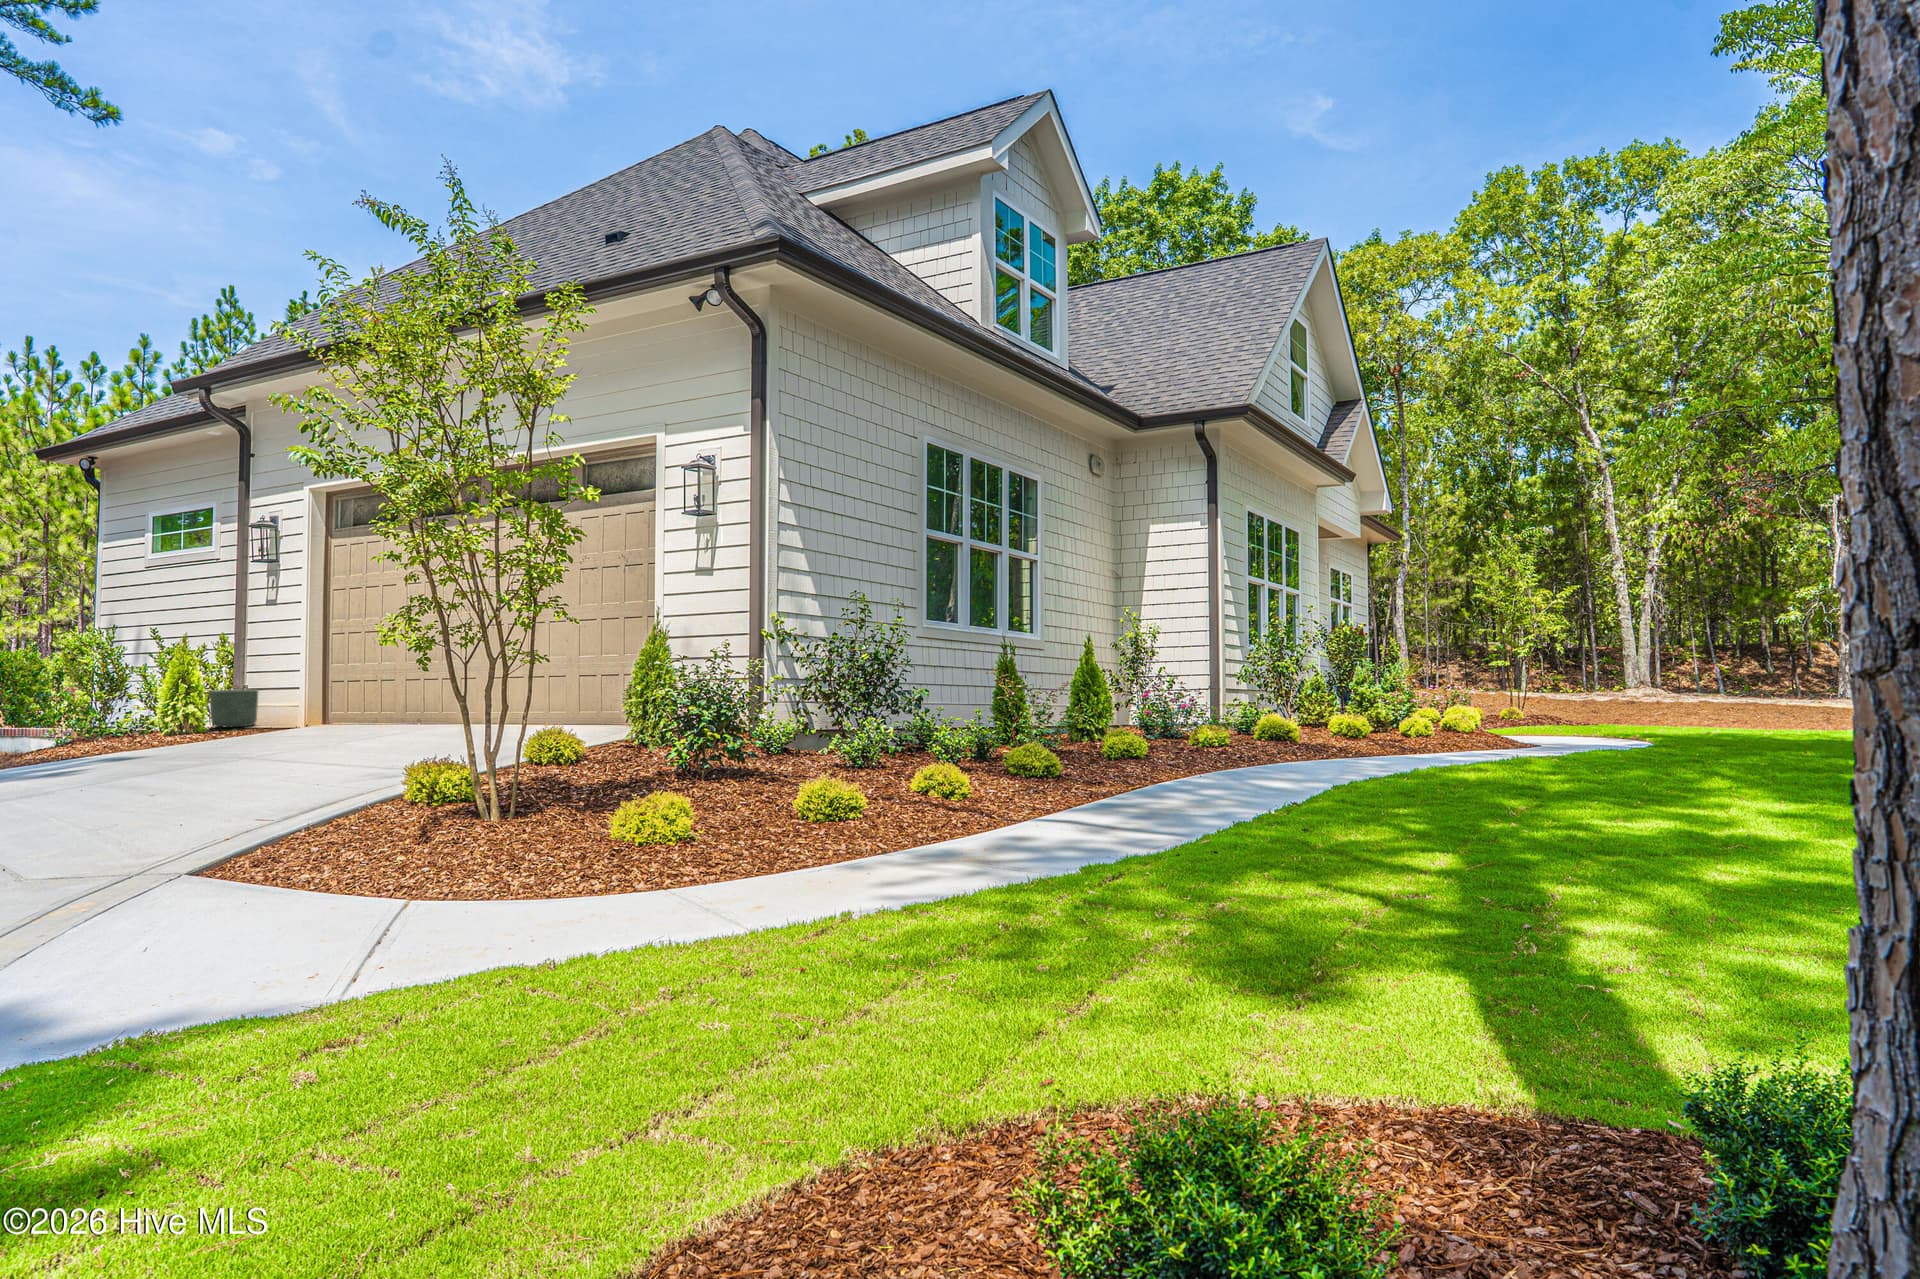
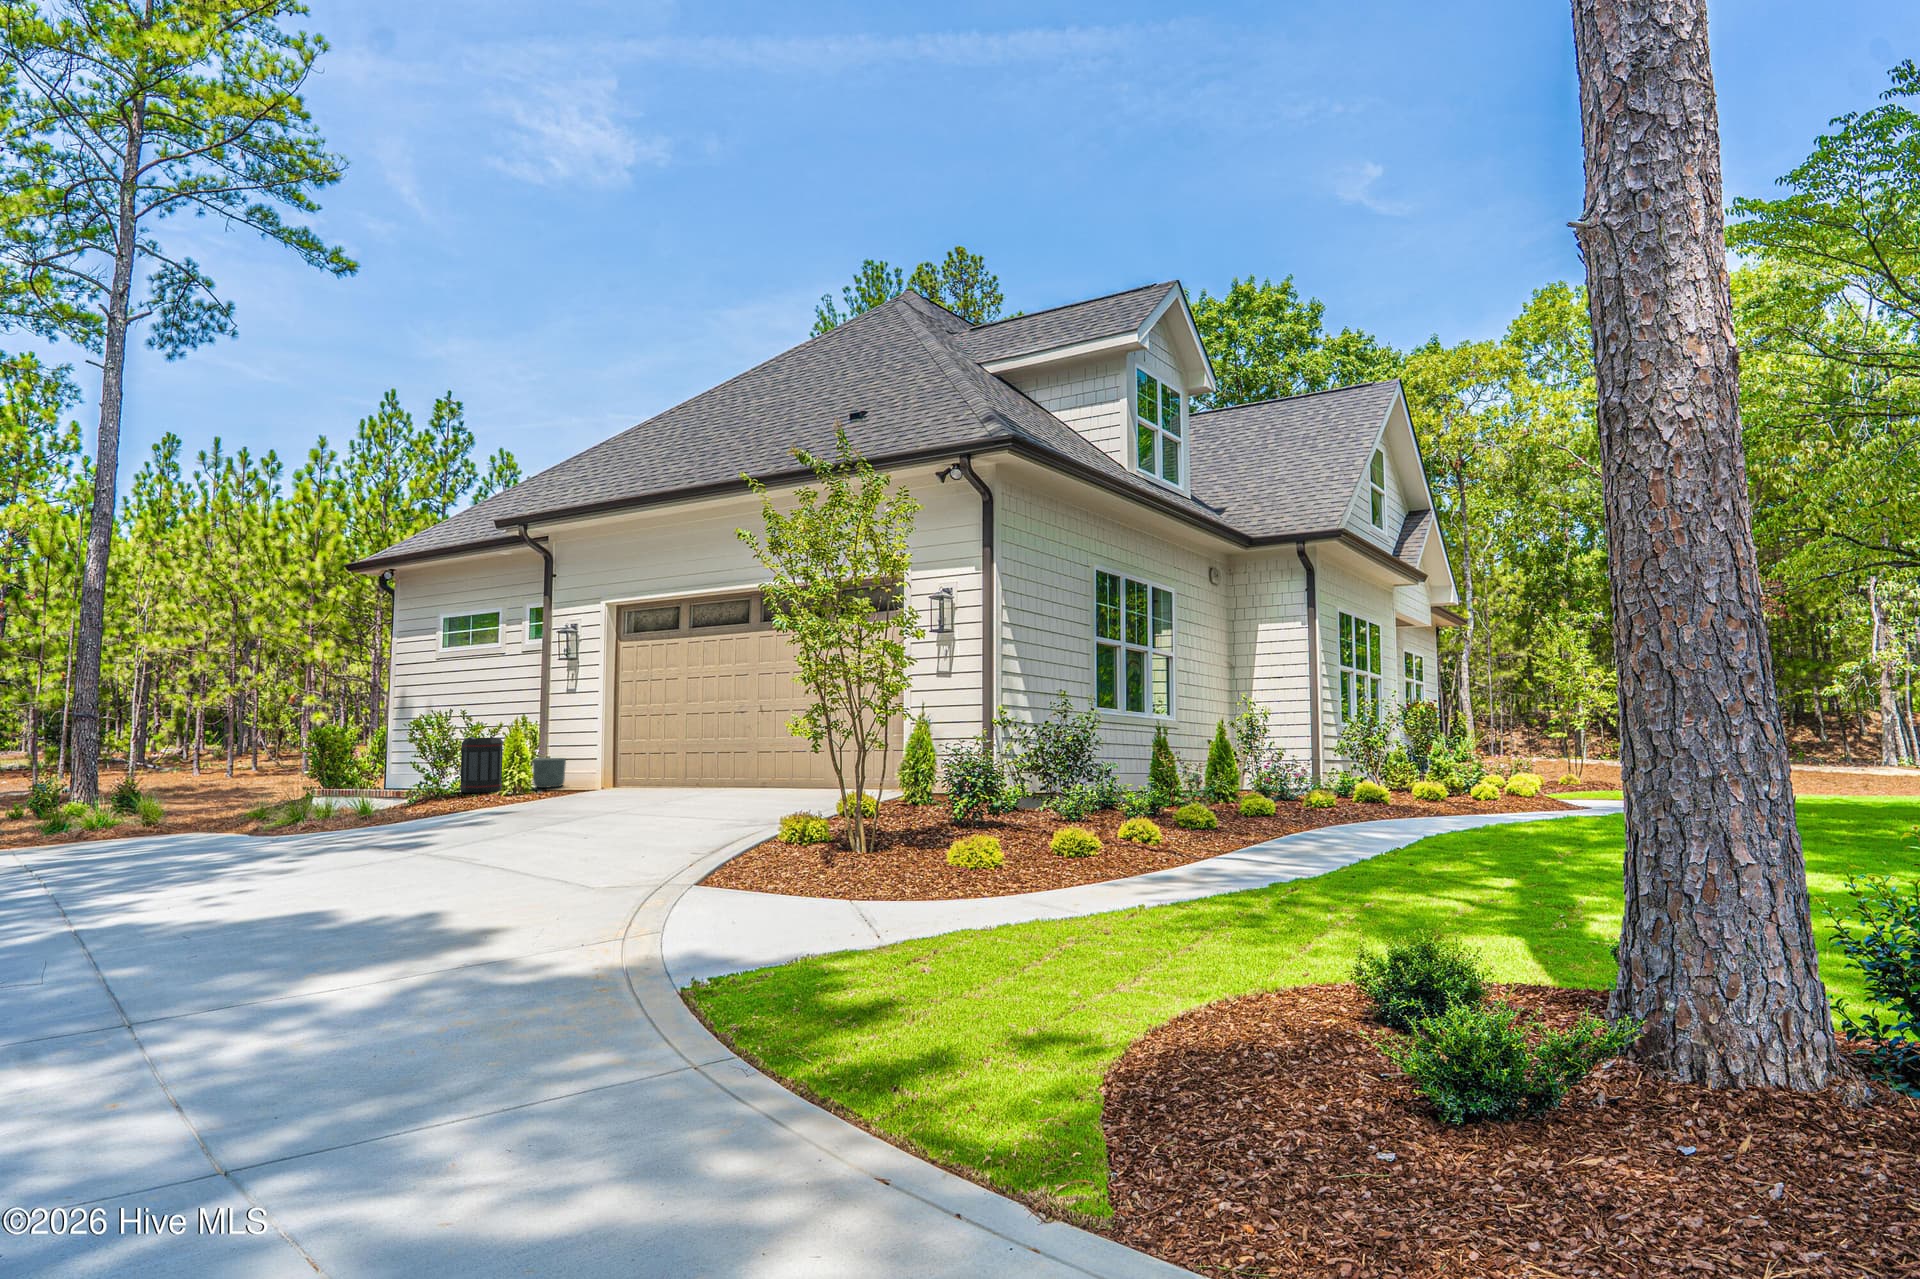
trash can: none [107,663,171,735] -> present [460,737,503,793]

